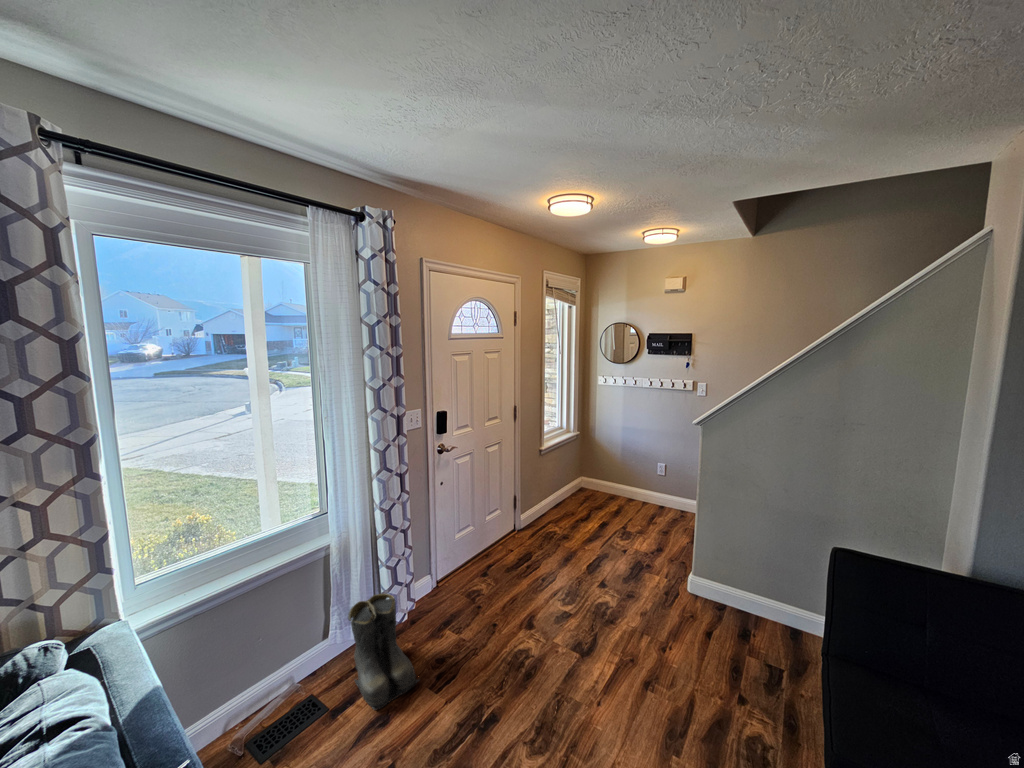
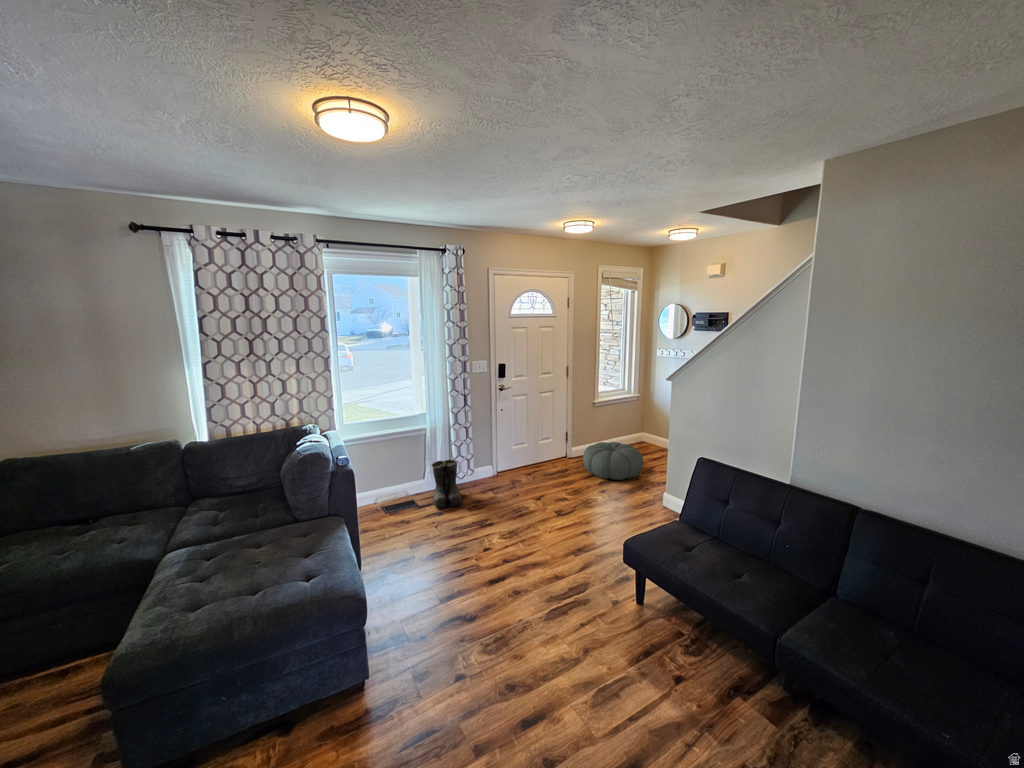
pouf: none [549,502,630,560] -> present [583,442,643,480]

